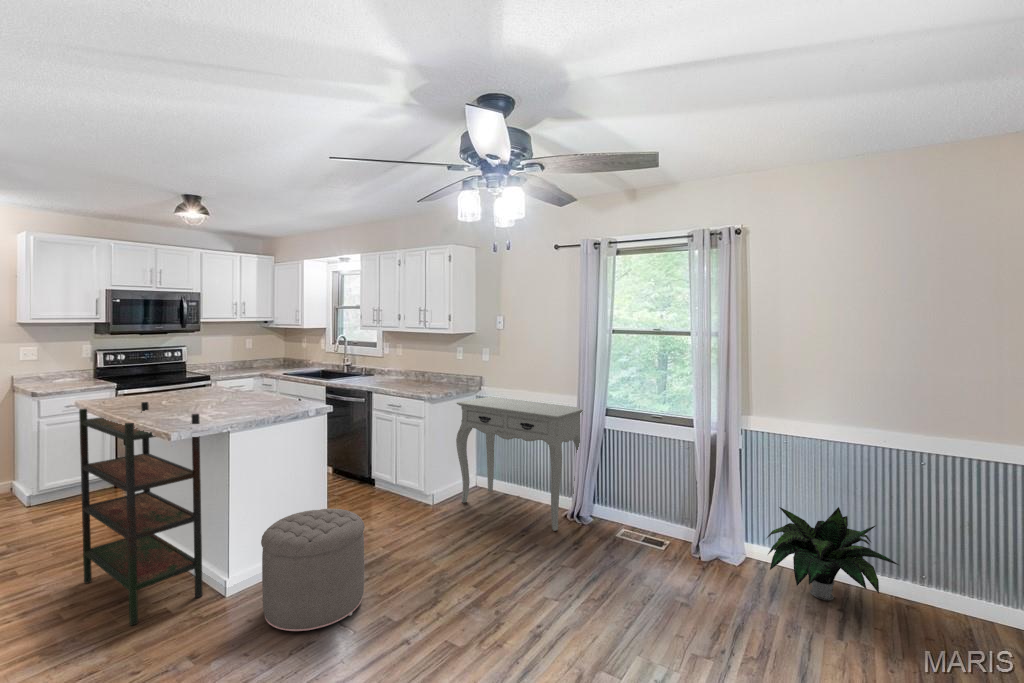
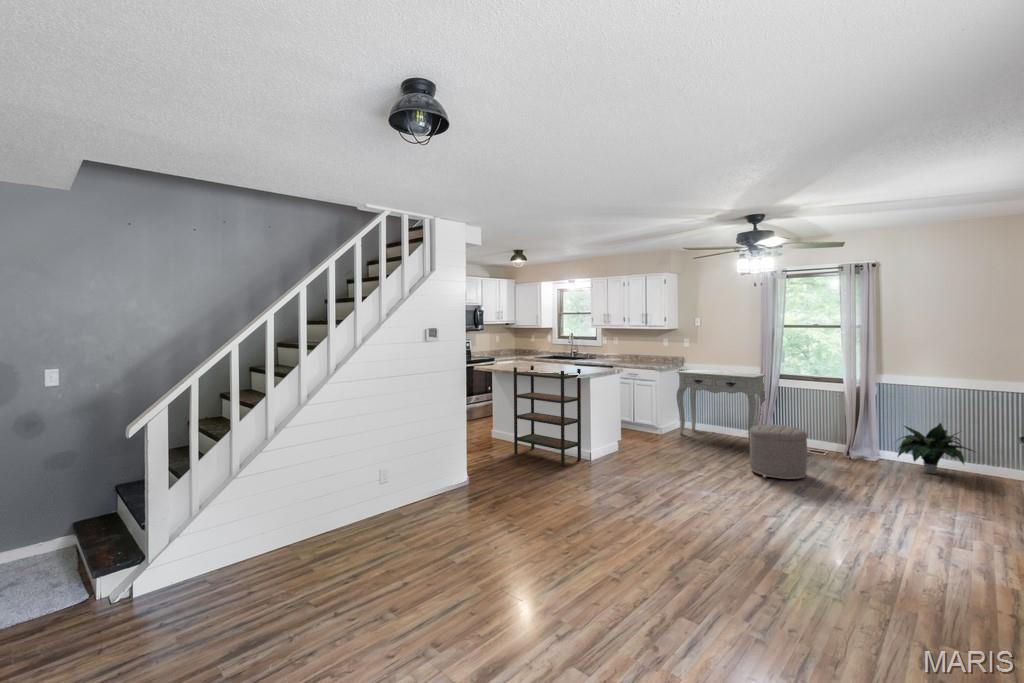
ottoman: present [261,509,365,631] -> present [750,424,807,479]

